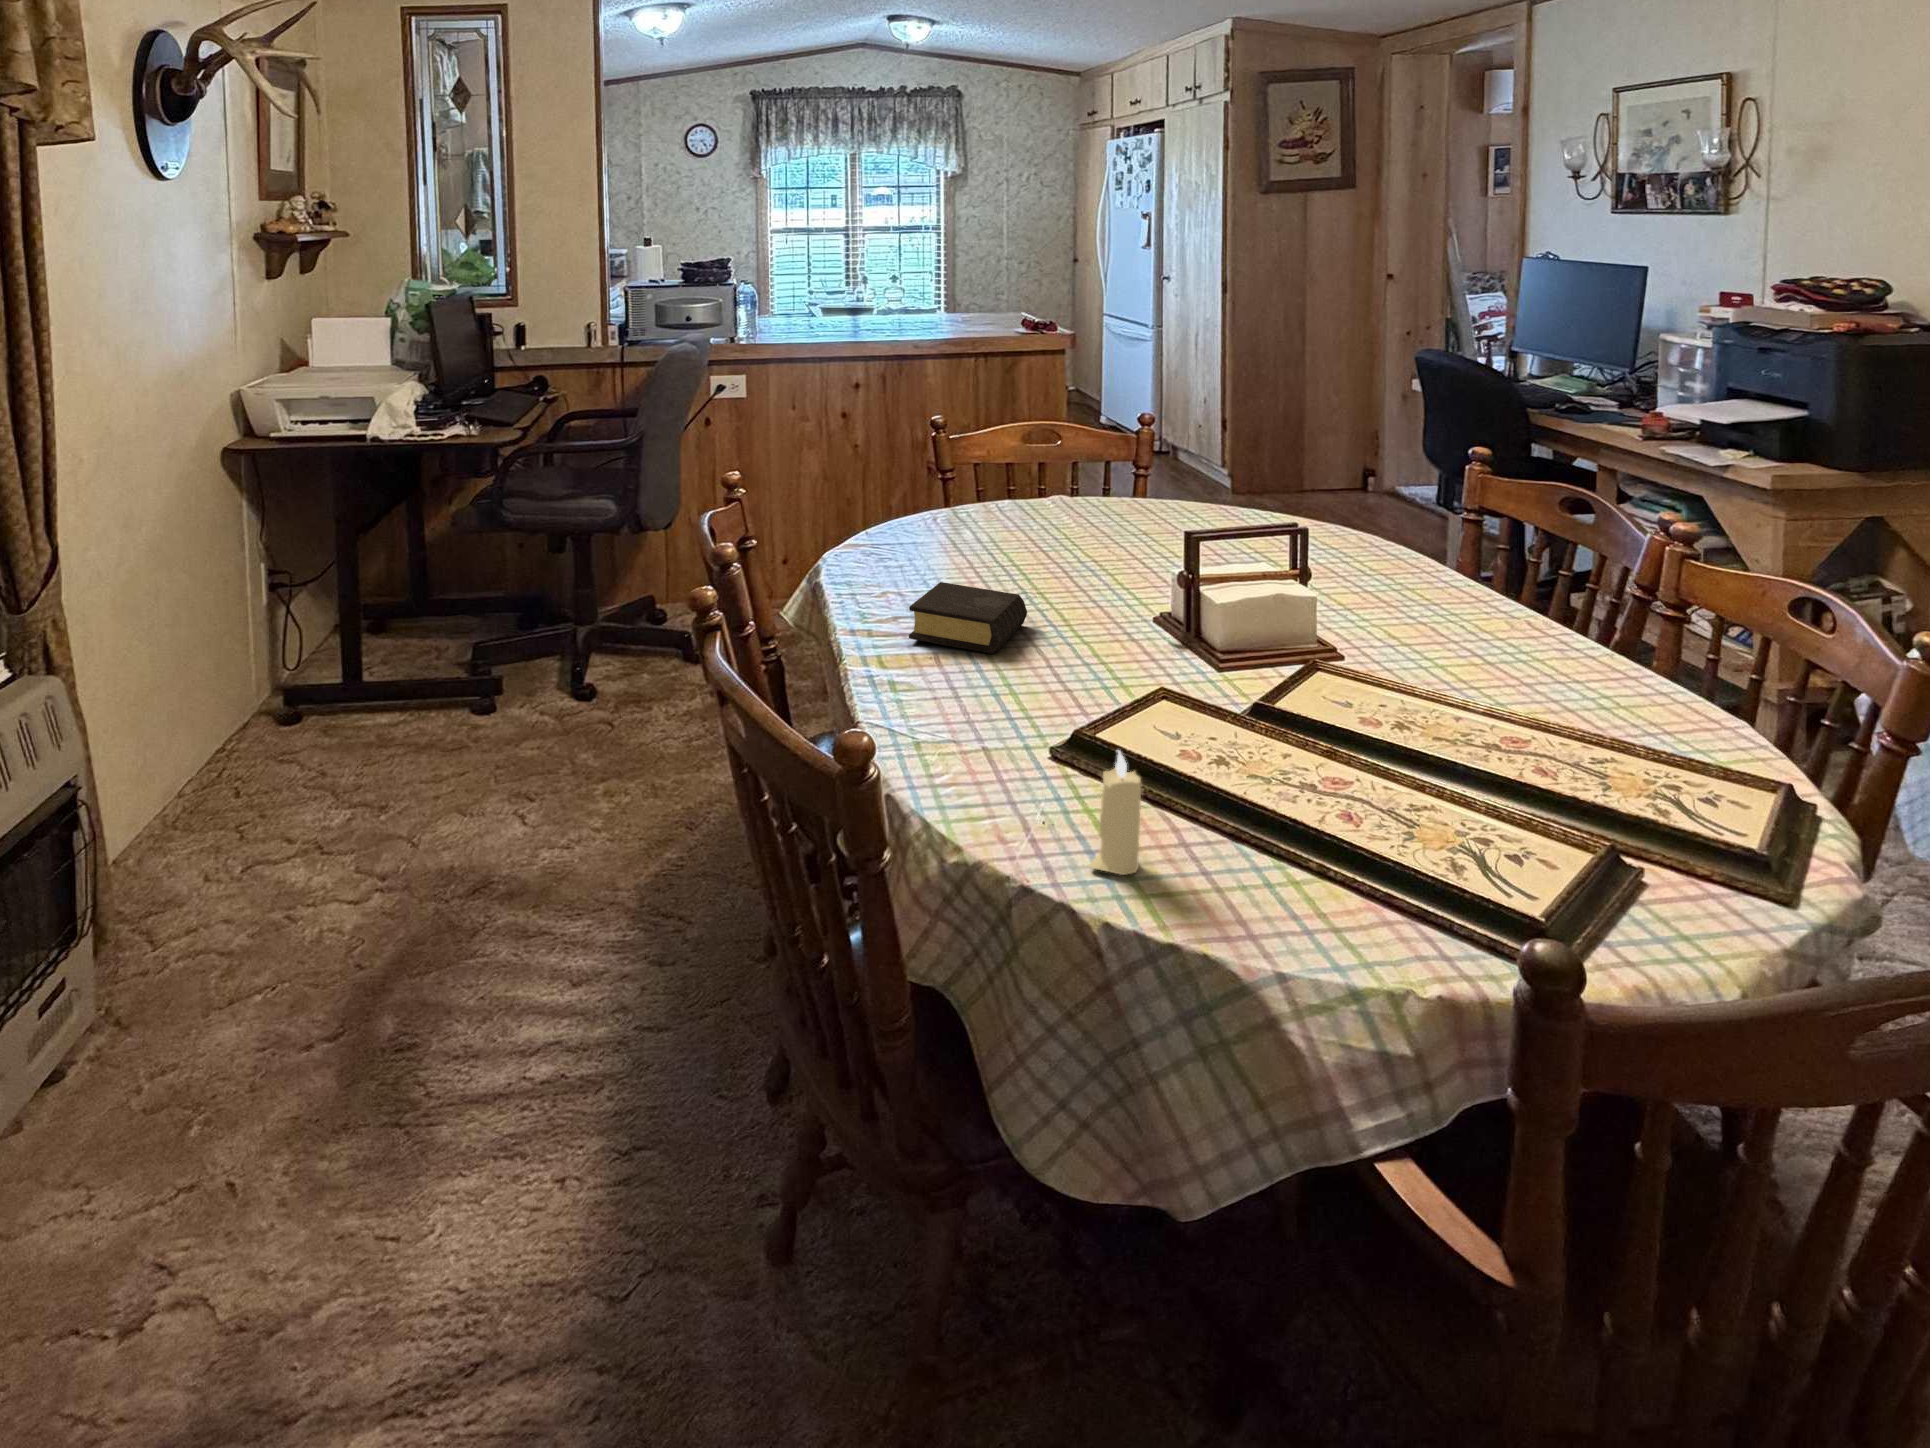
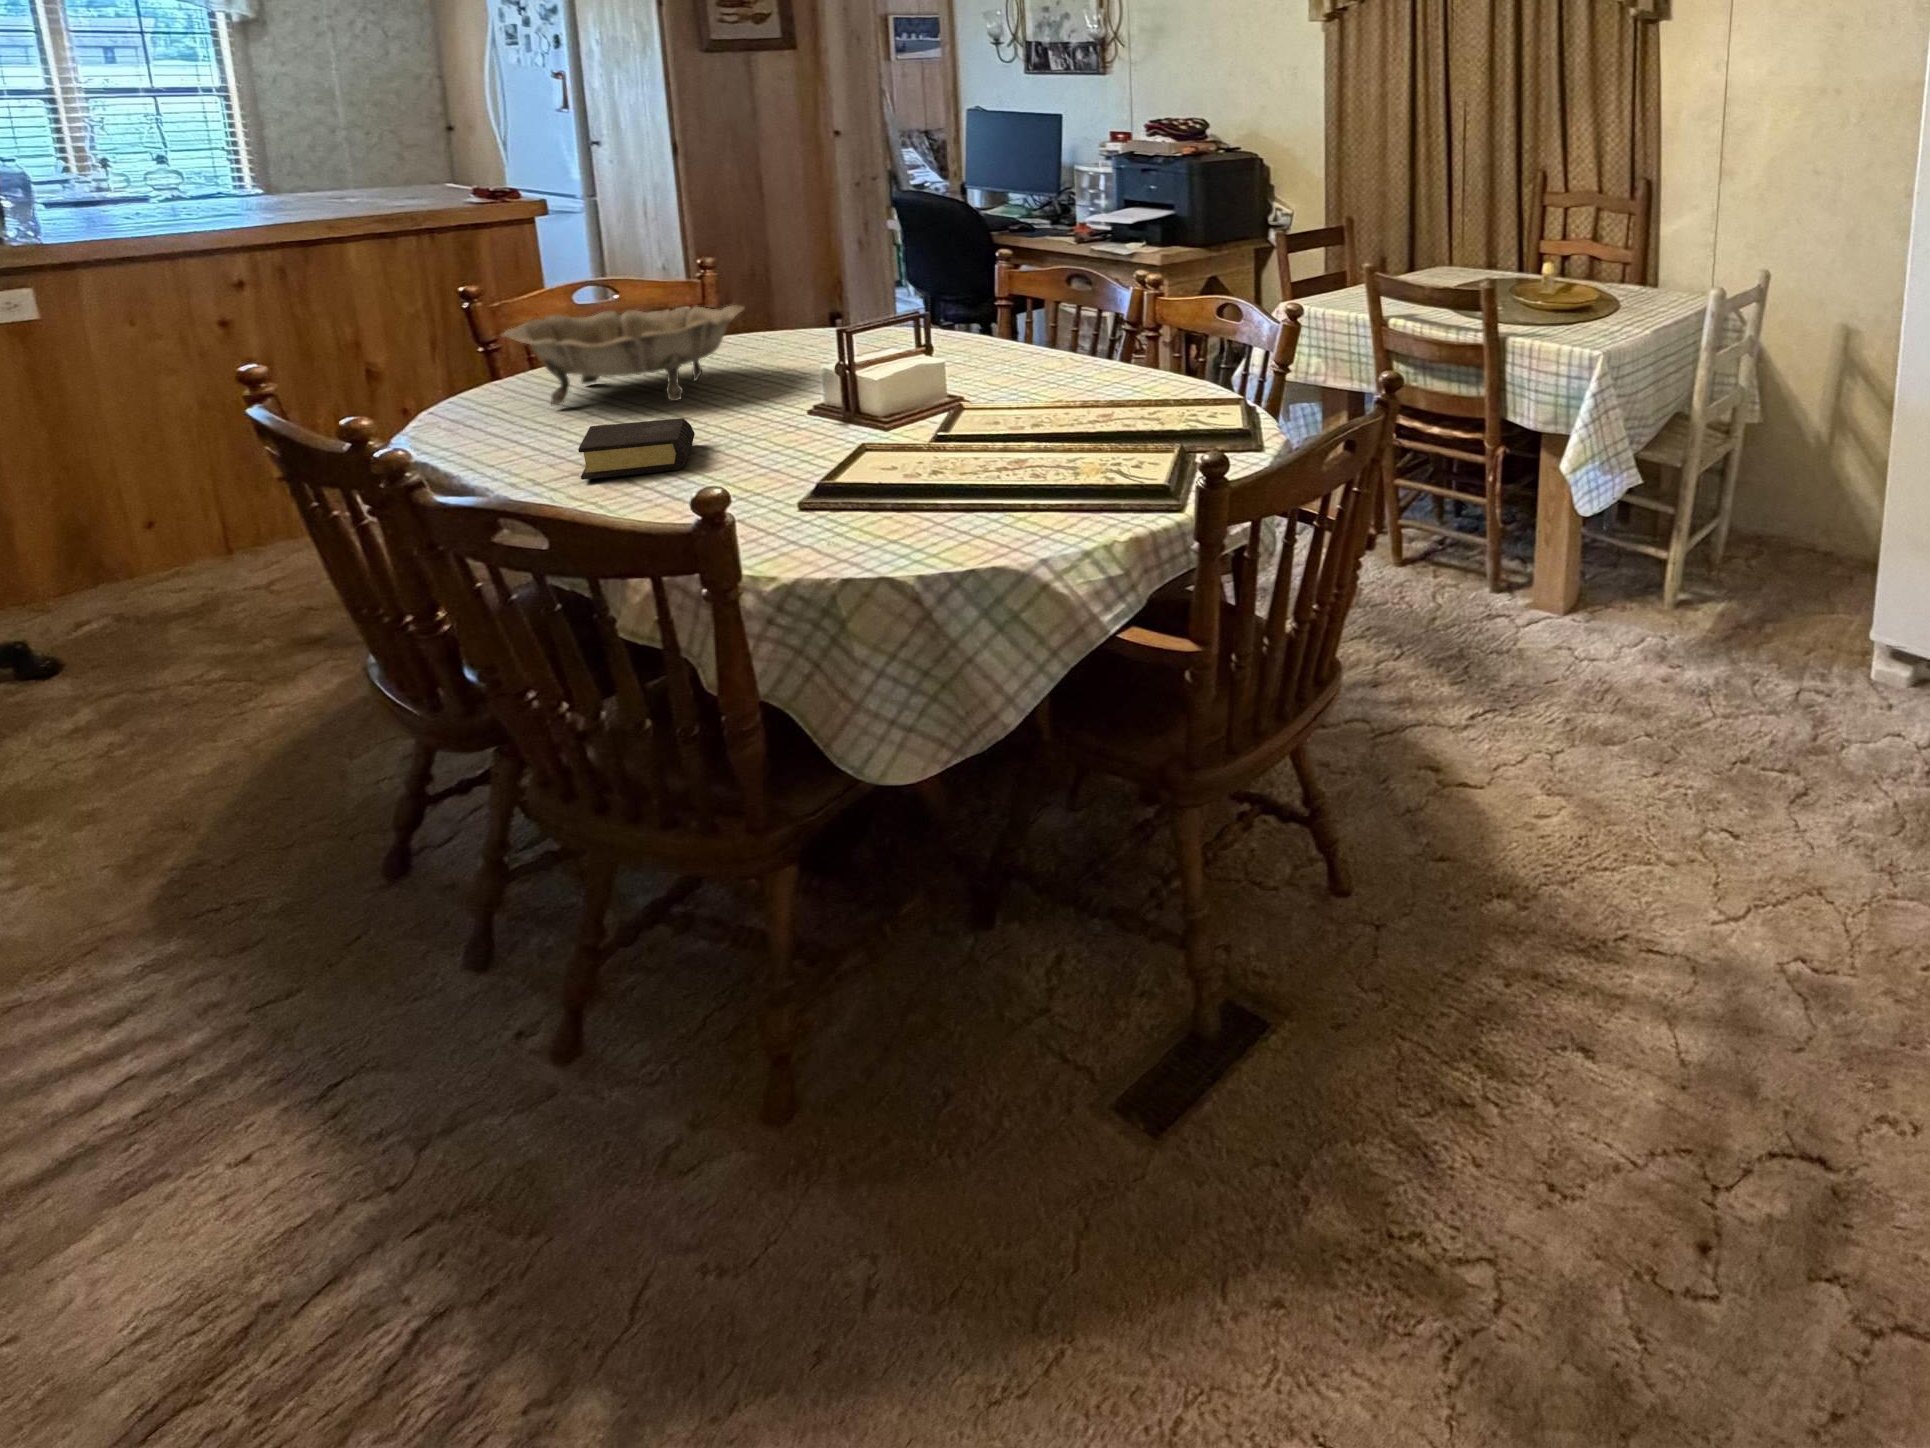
decorative bowl: none [923,454,1133,567] -> present [502,305,744,406]
candle: present [1089,750,1141,875] -> none [882,463,919,555]

